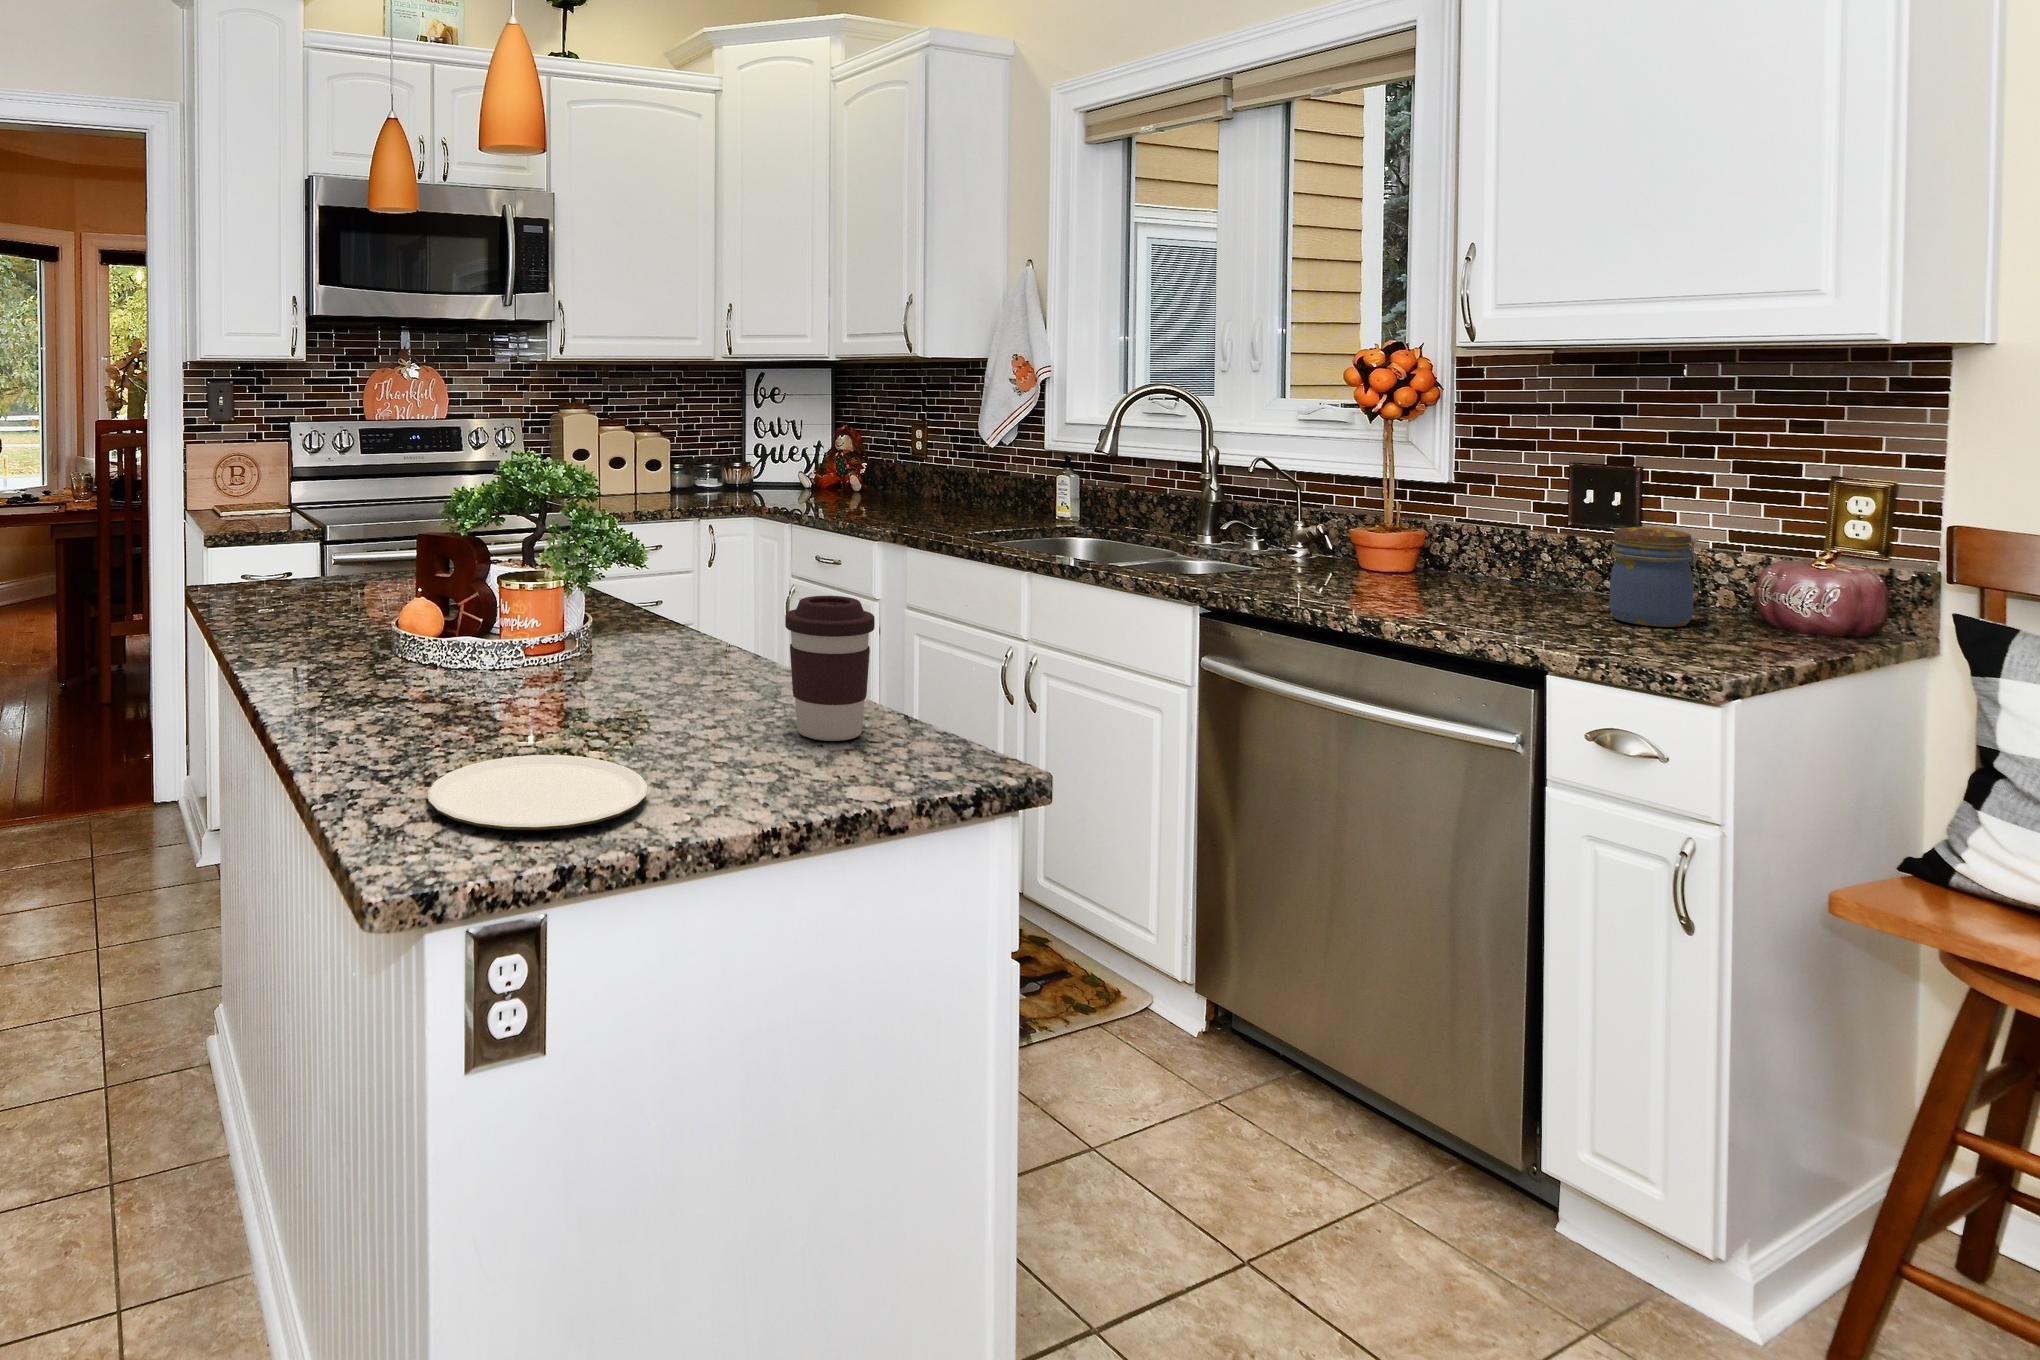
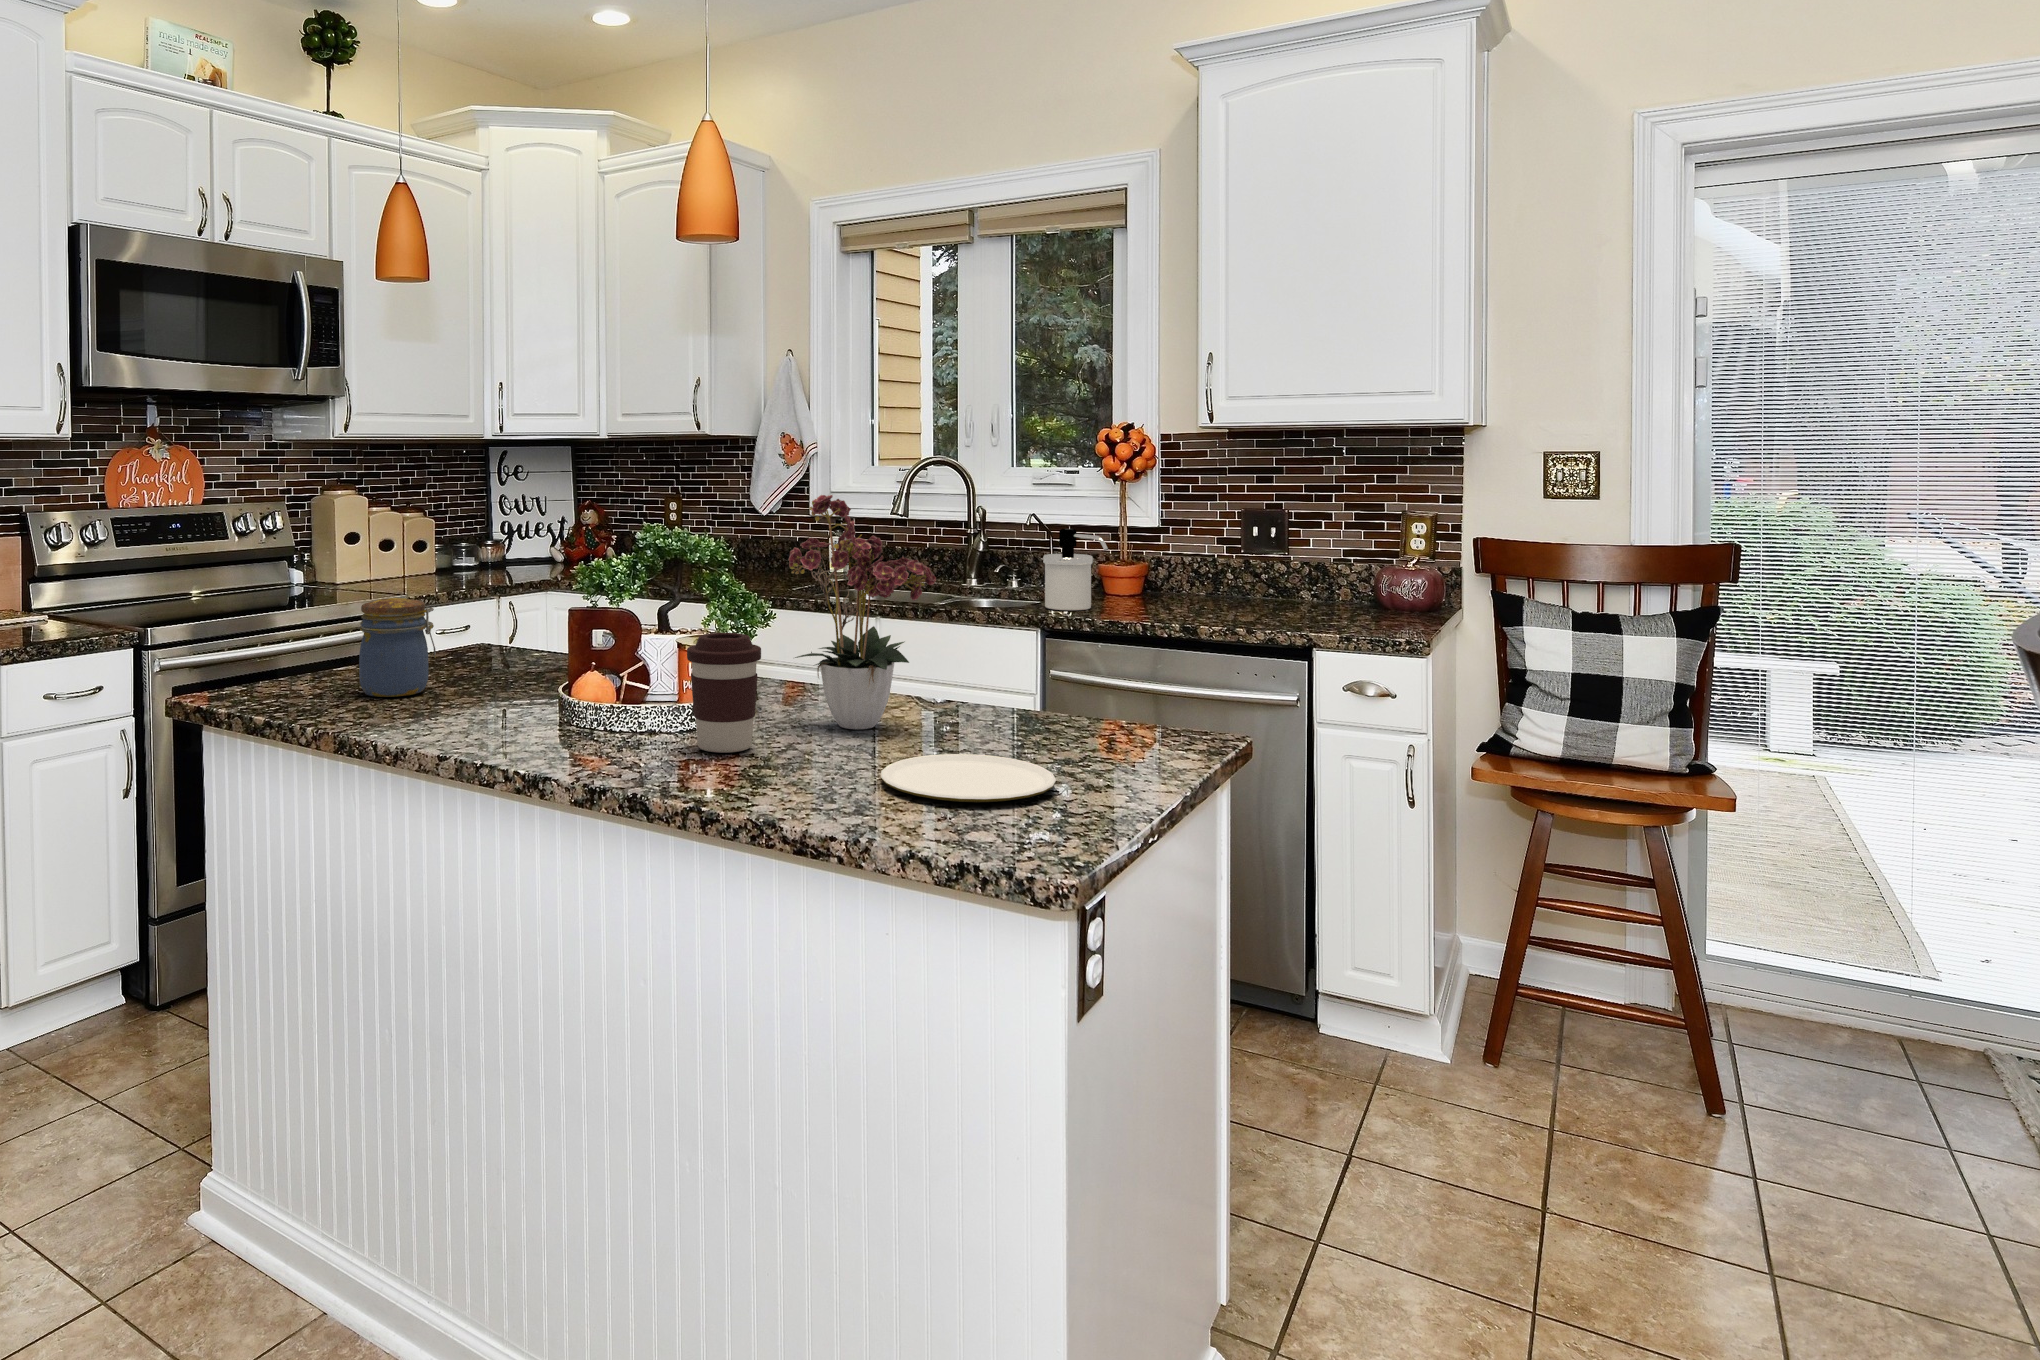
flower arrangement: none [534,415,699,711] -> present [788,495,936,729]
soap dispenser: none [1242,480,1317,587] -> present [1043,529,1108,610]
jar: present [1609,527,1700,627] -> present [359,598,436,697]
coffee cup: present [785,596,875,741] -> present [687,633,761,753]

